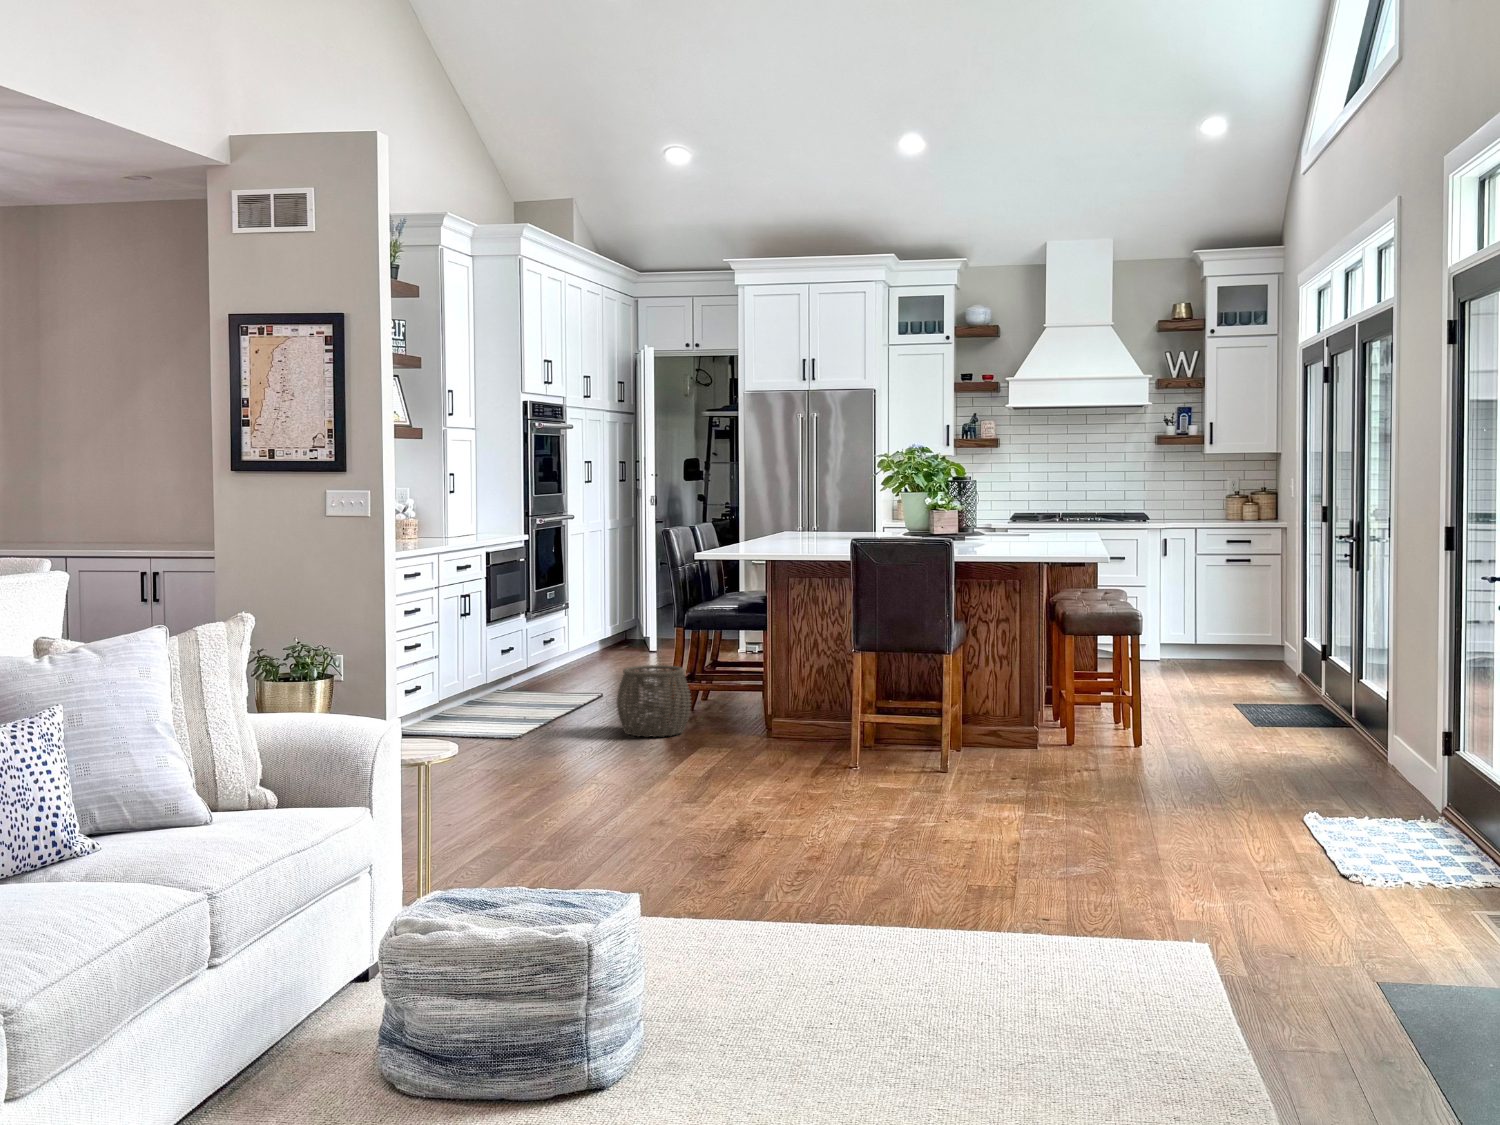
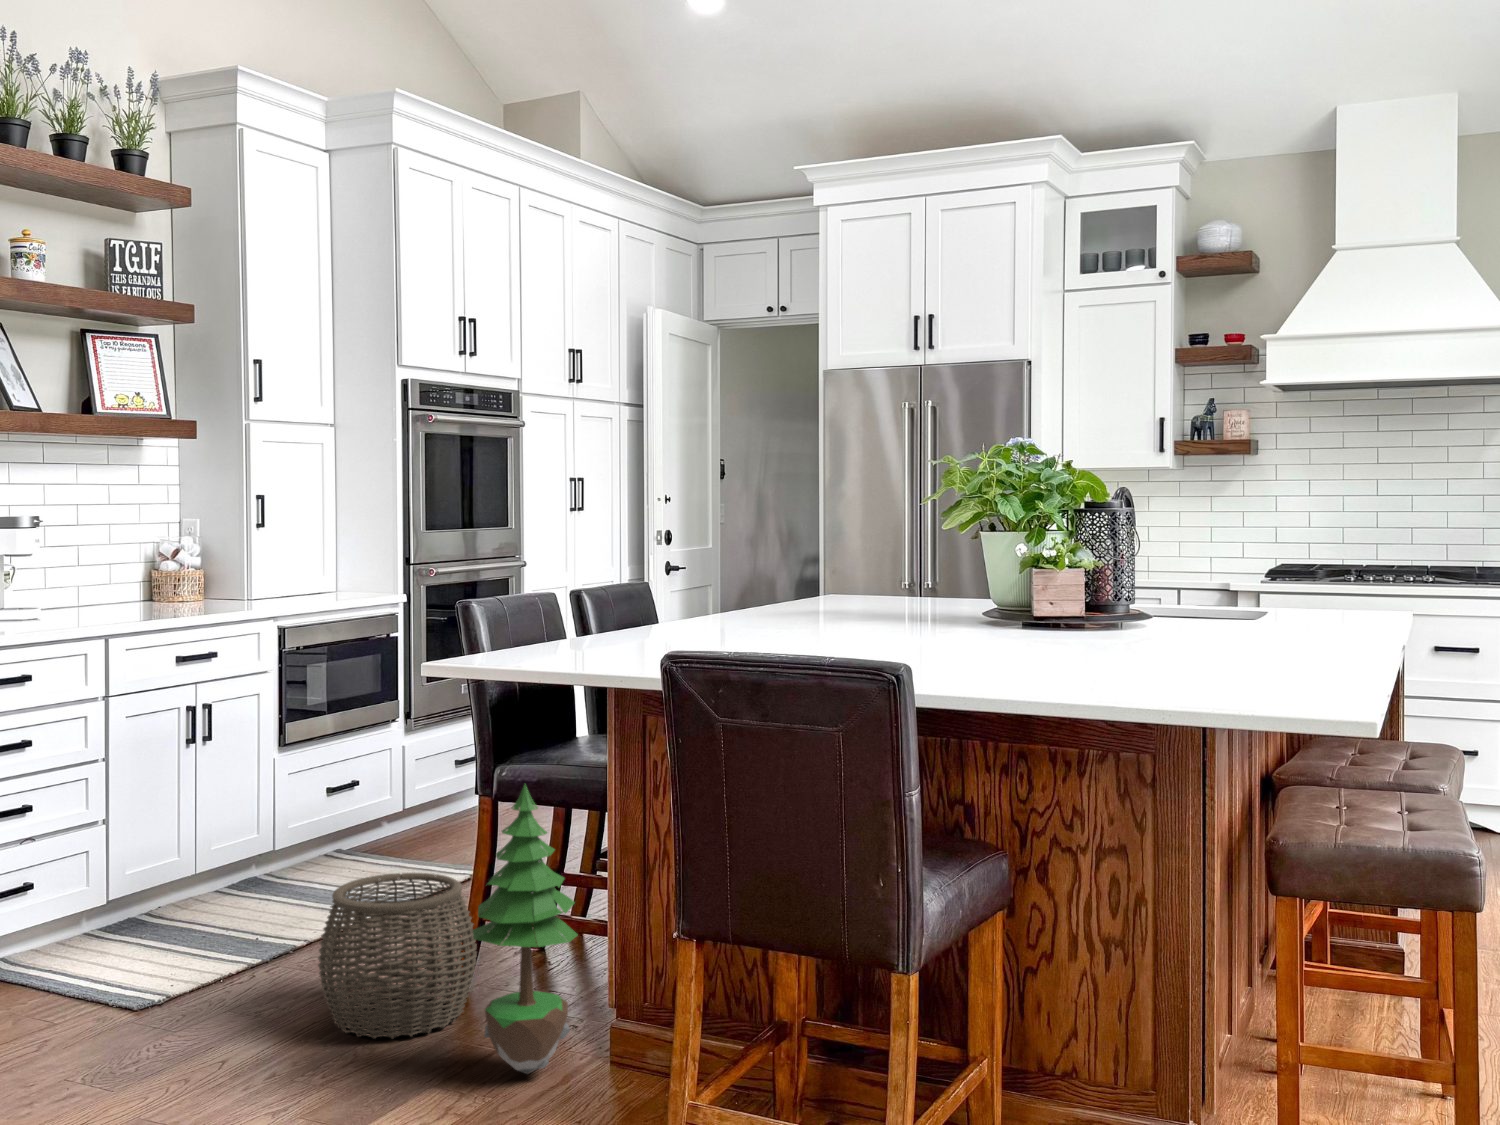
potted tree: none [717,608,765,741] -> present [473,784,578,1074]

